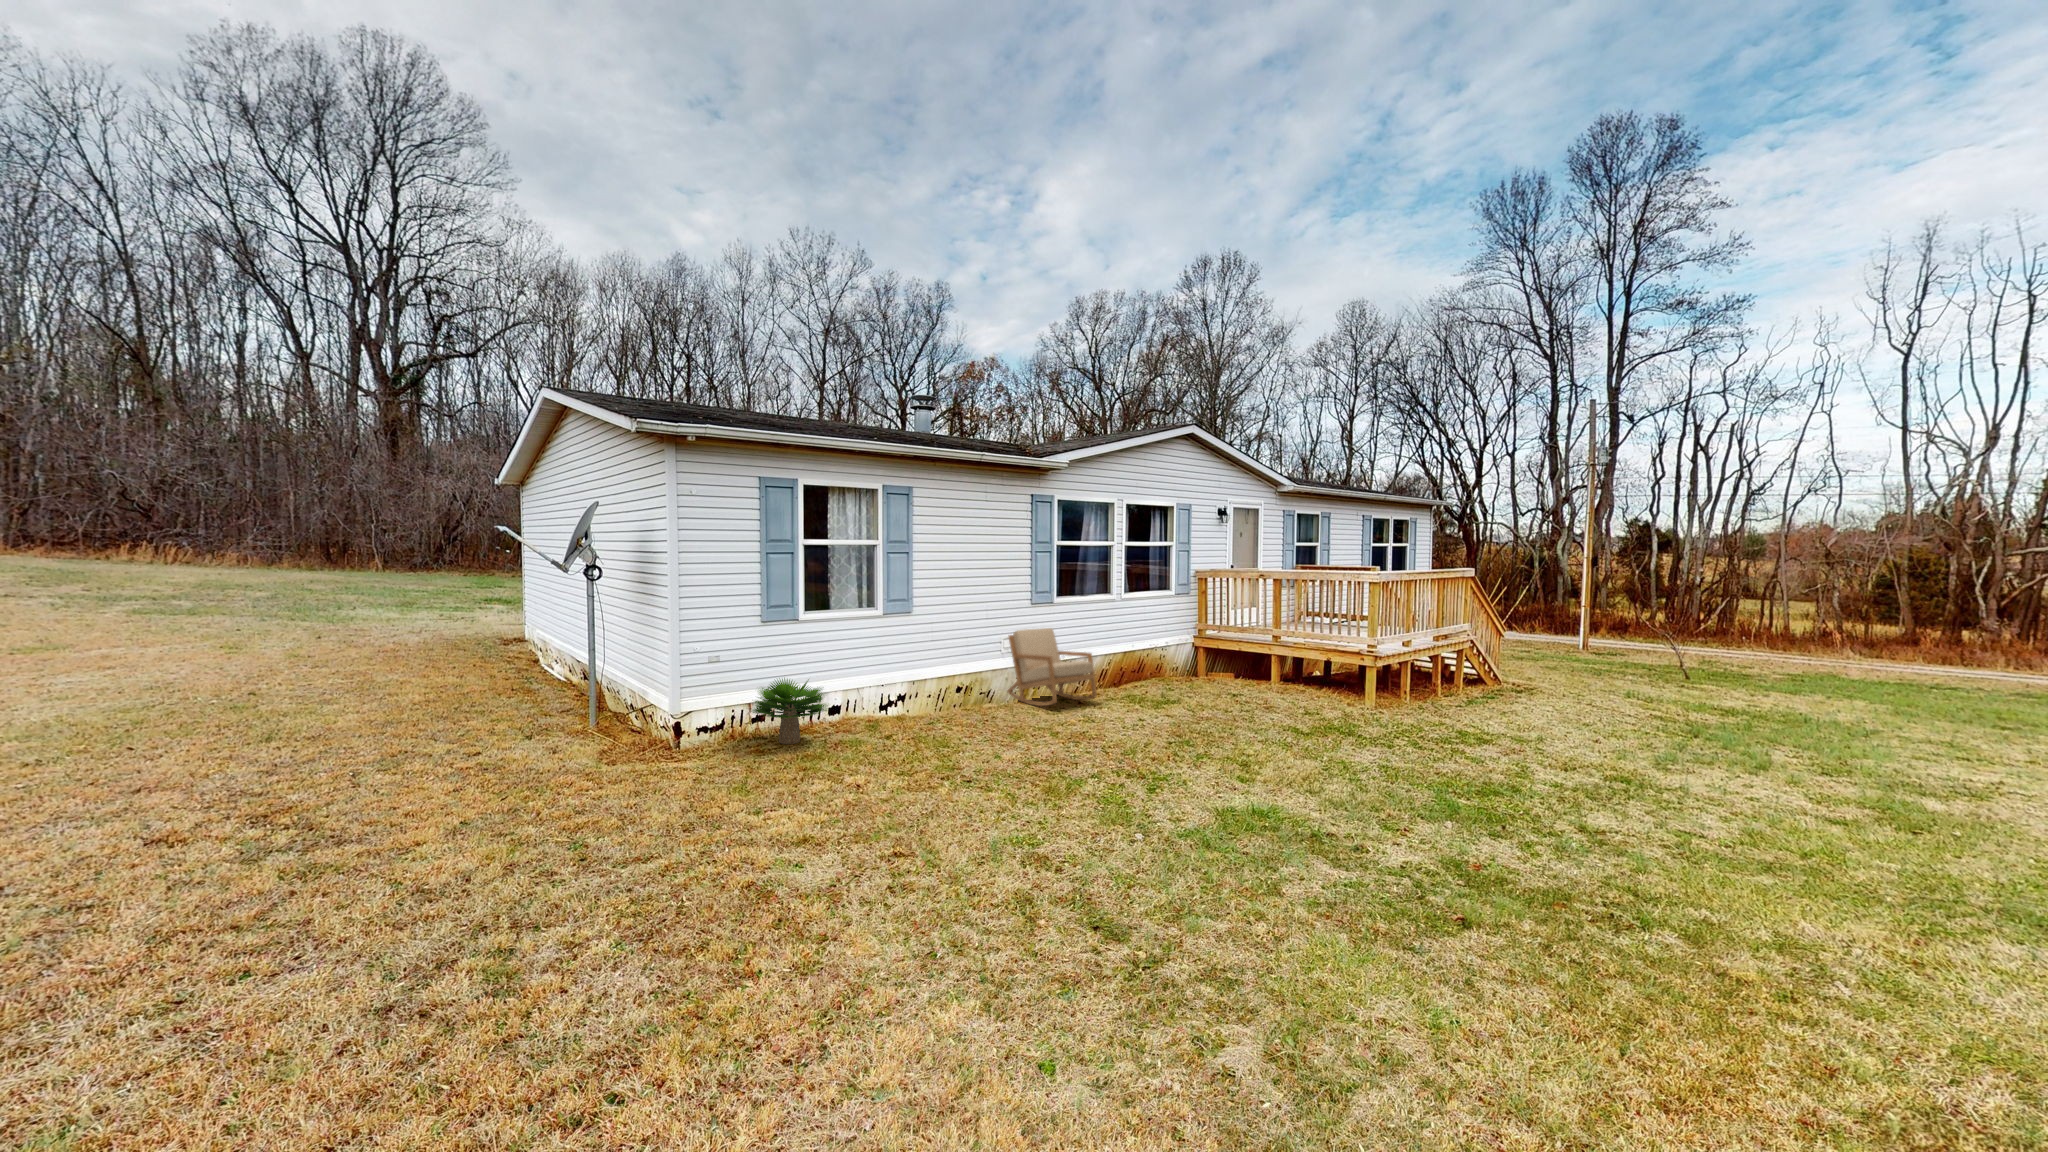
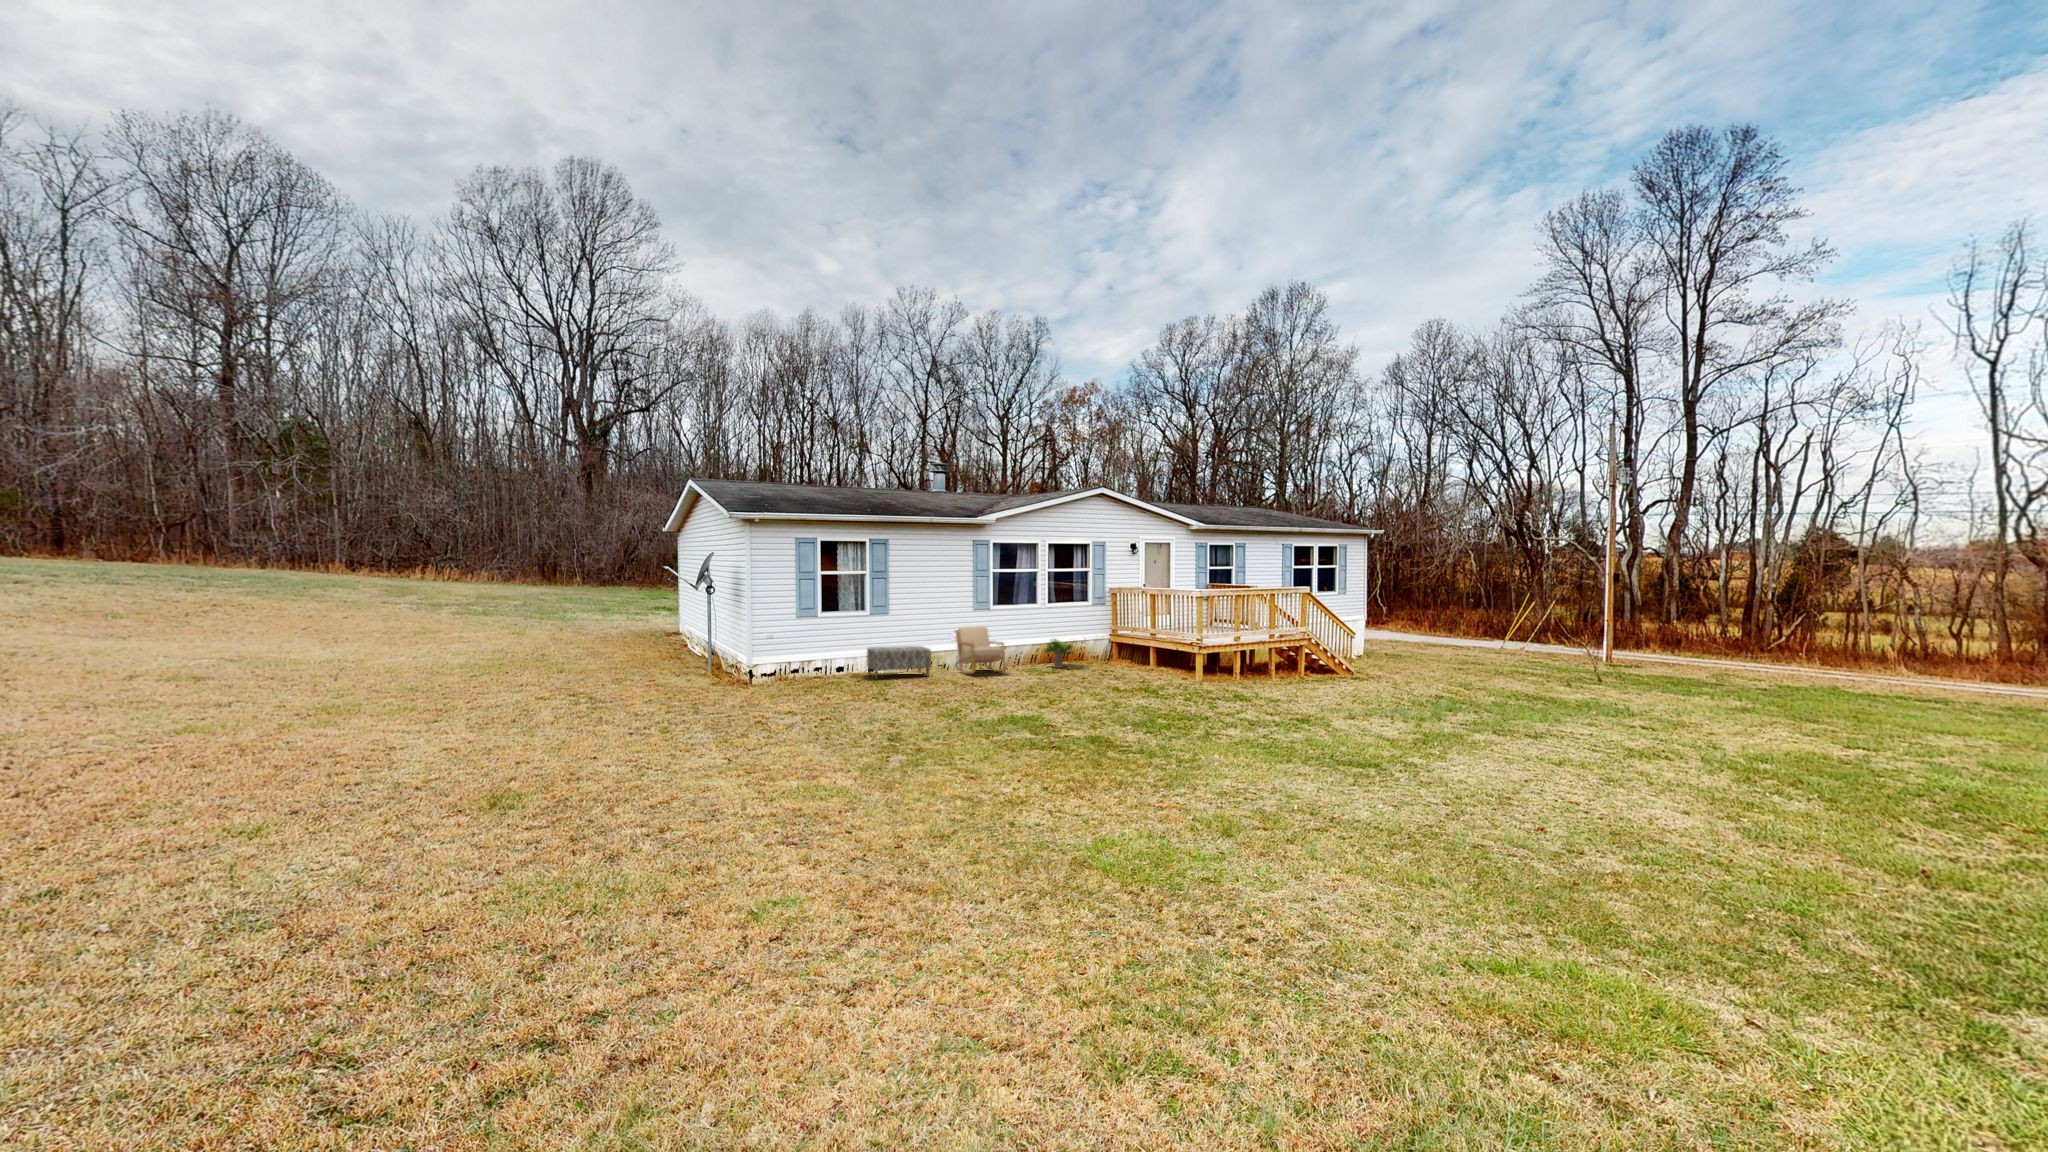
bench: none [879,662,987,725] -> present [867,646,931,679]
potted plant: present [751,678,826,744] -> present [1043,639,1073,668]

